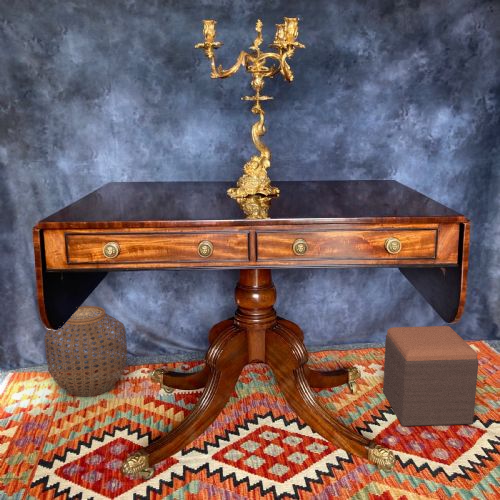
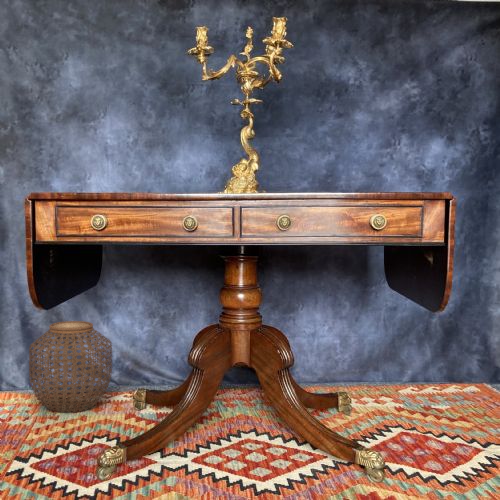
footstool: present [383,326,478,426] -> none [376,347,470,444]

